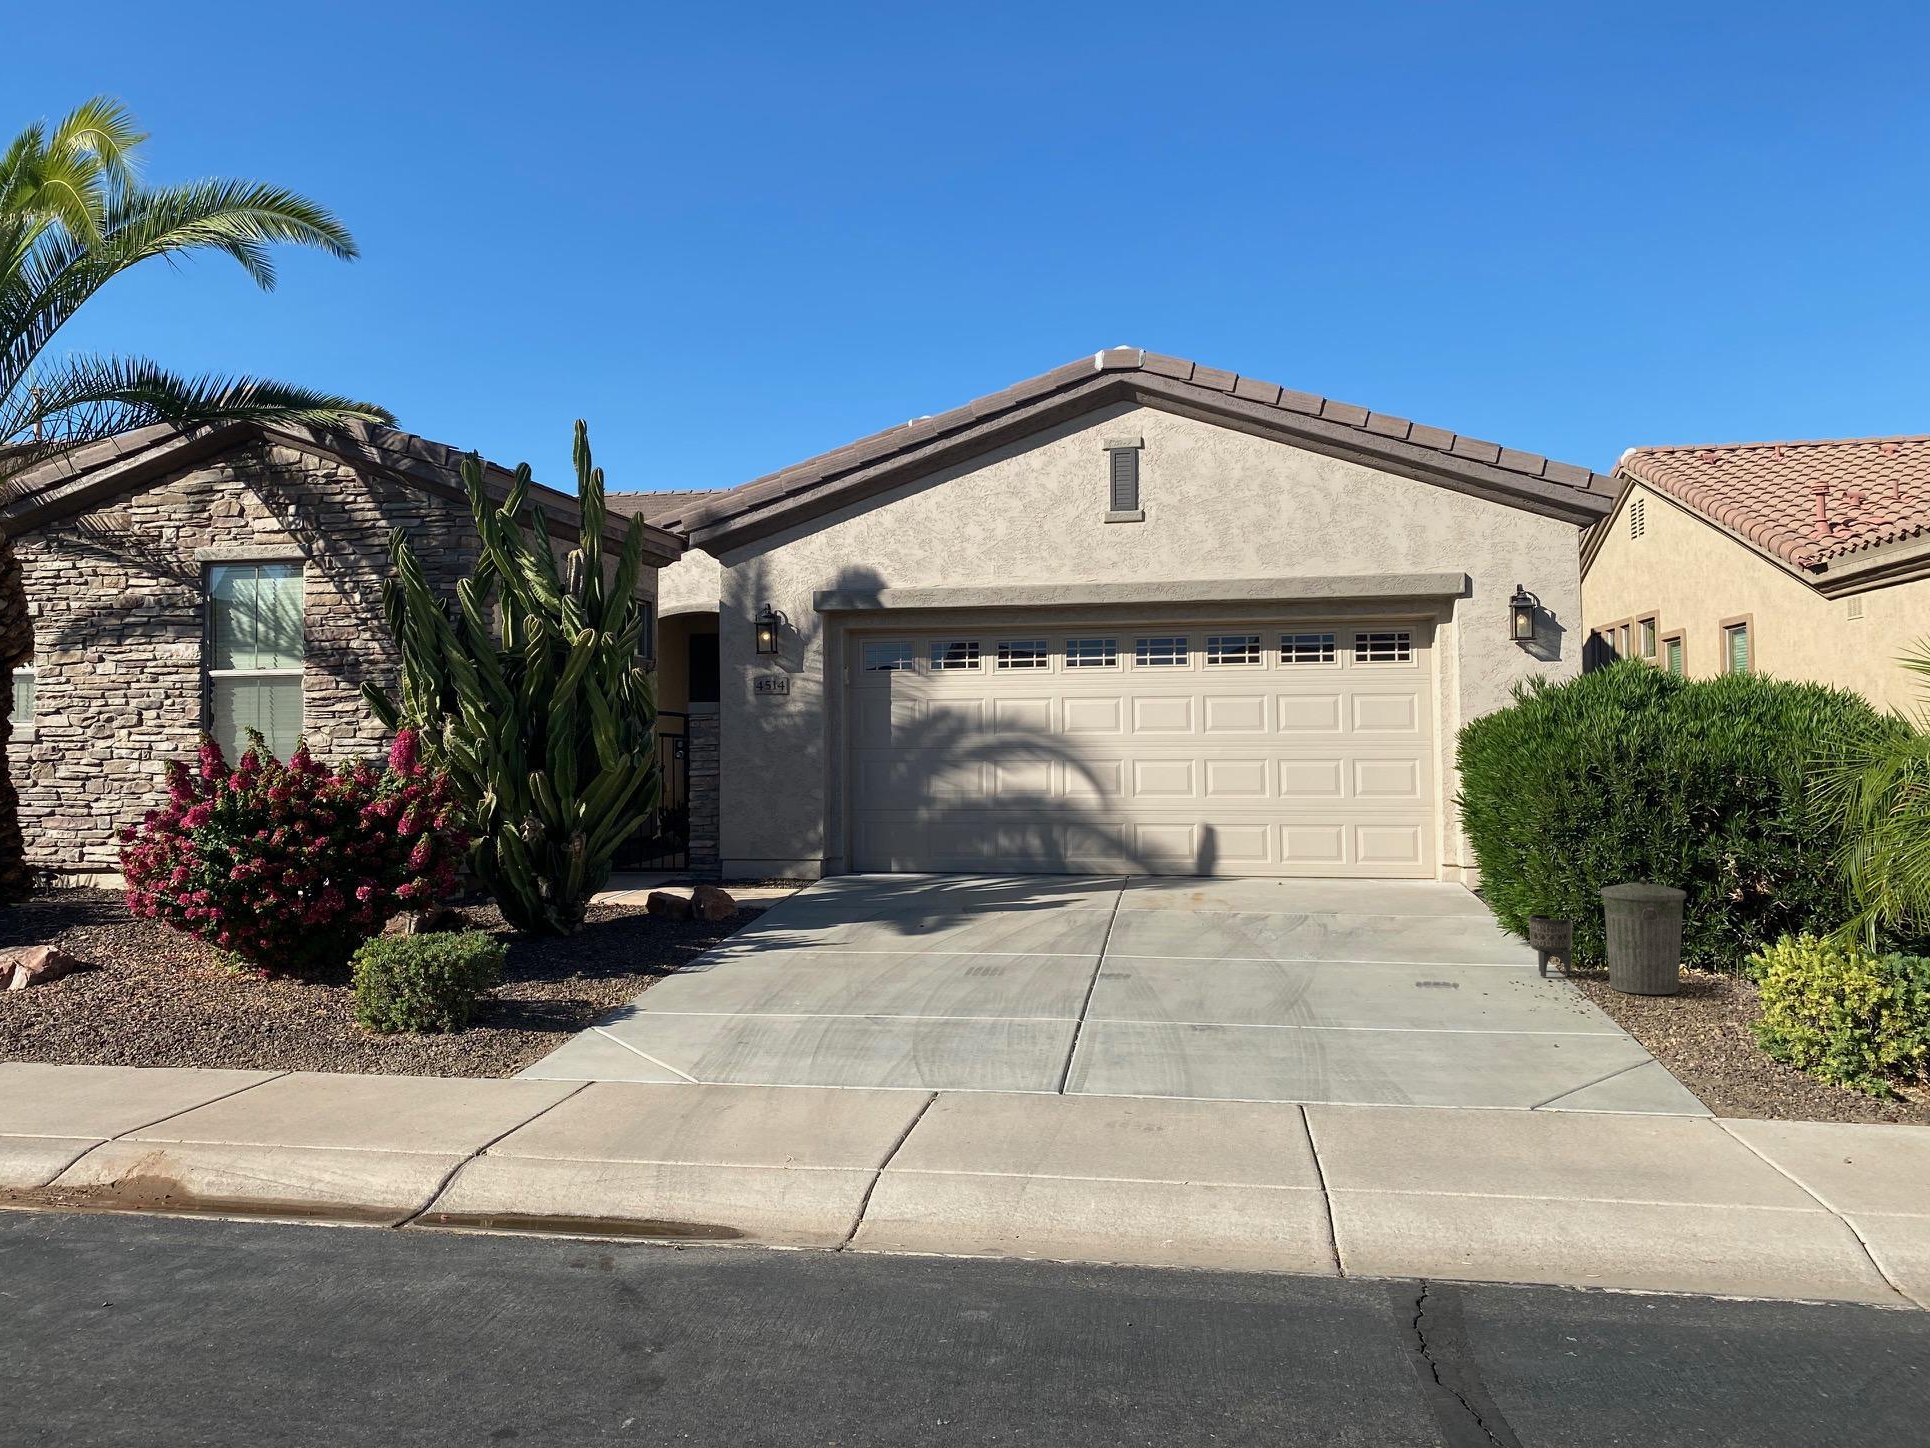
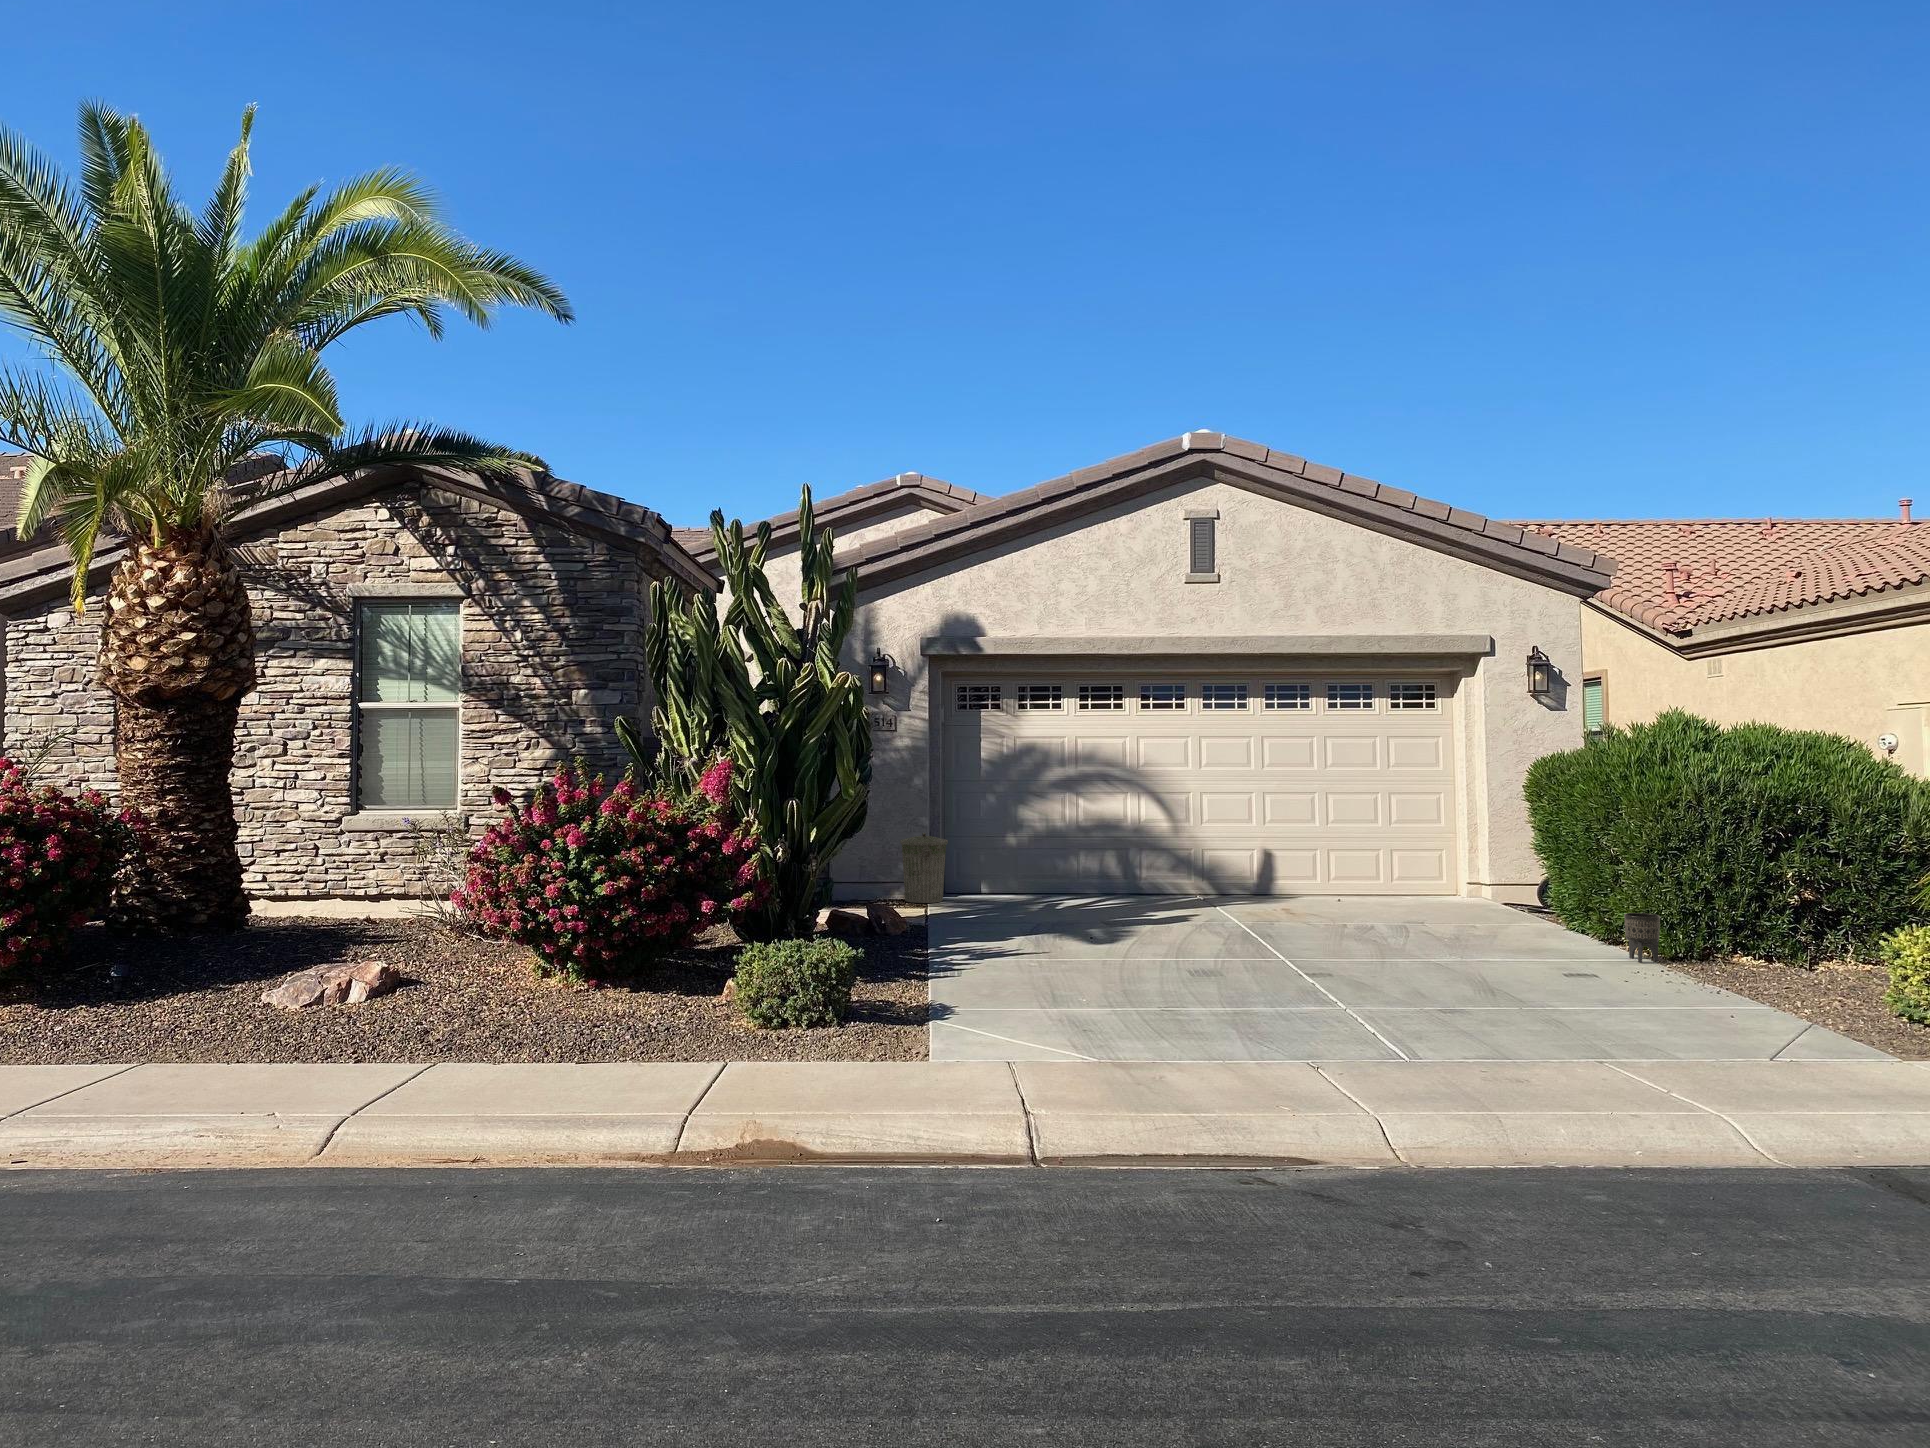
trash can: present [1601,878,1686,994] -> present [900,833,948,903]

